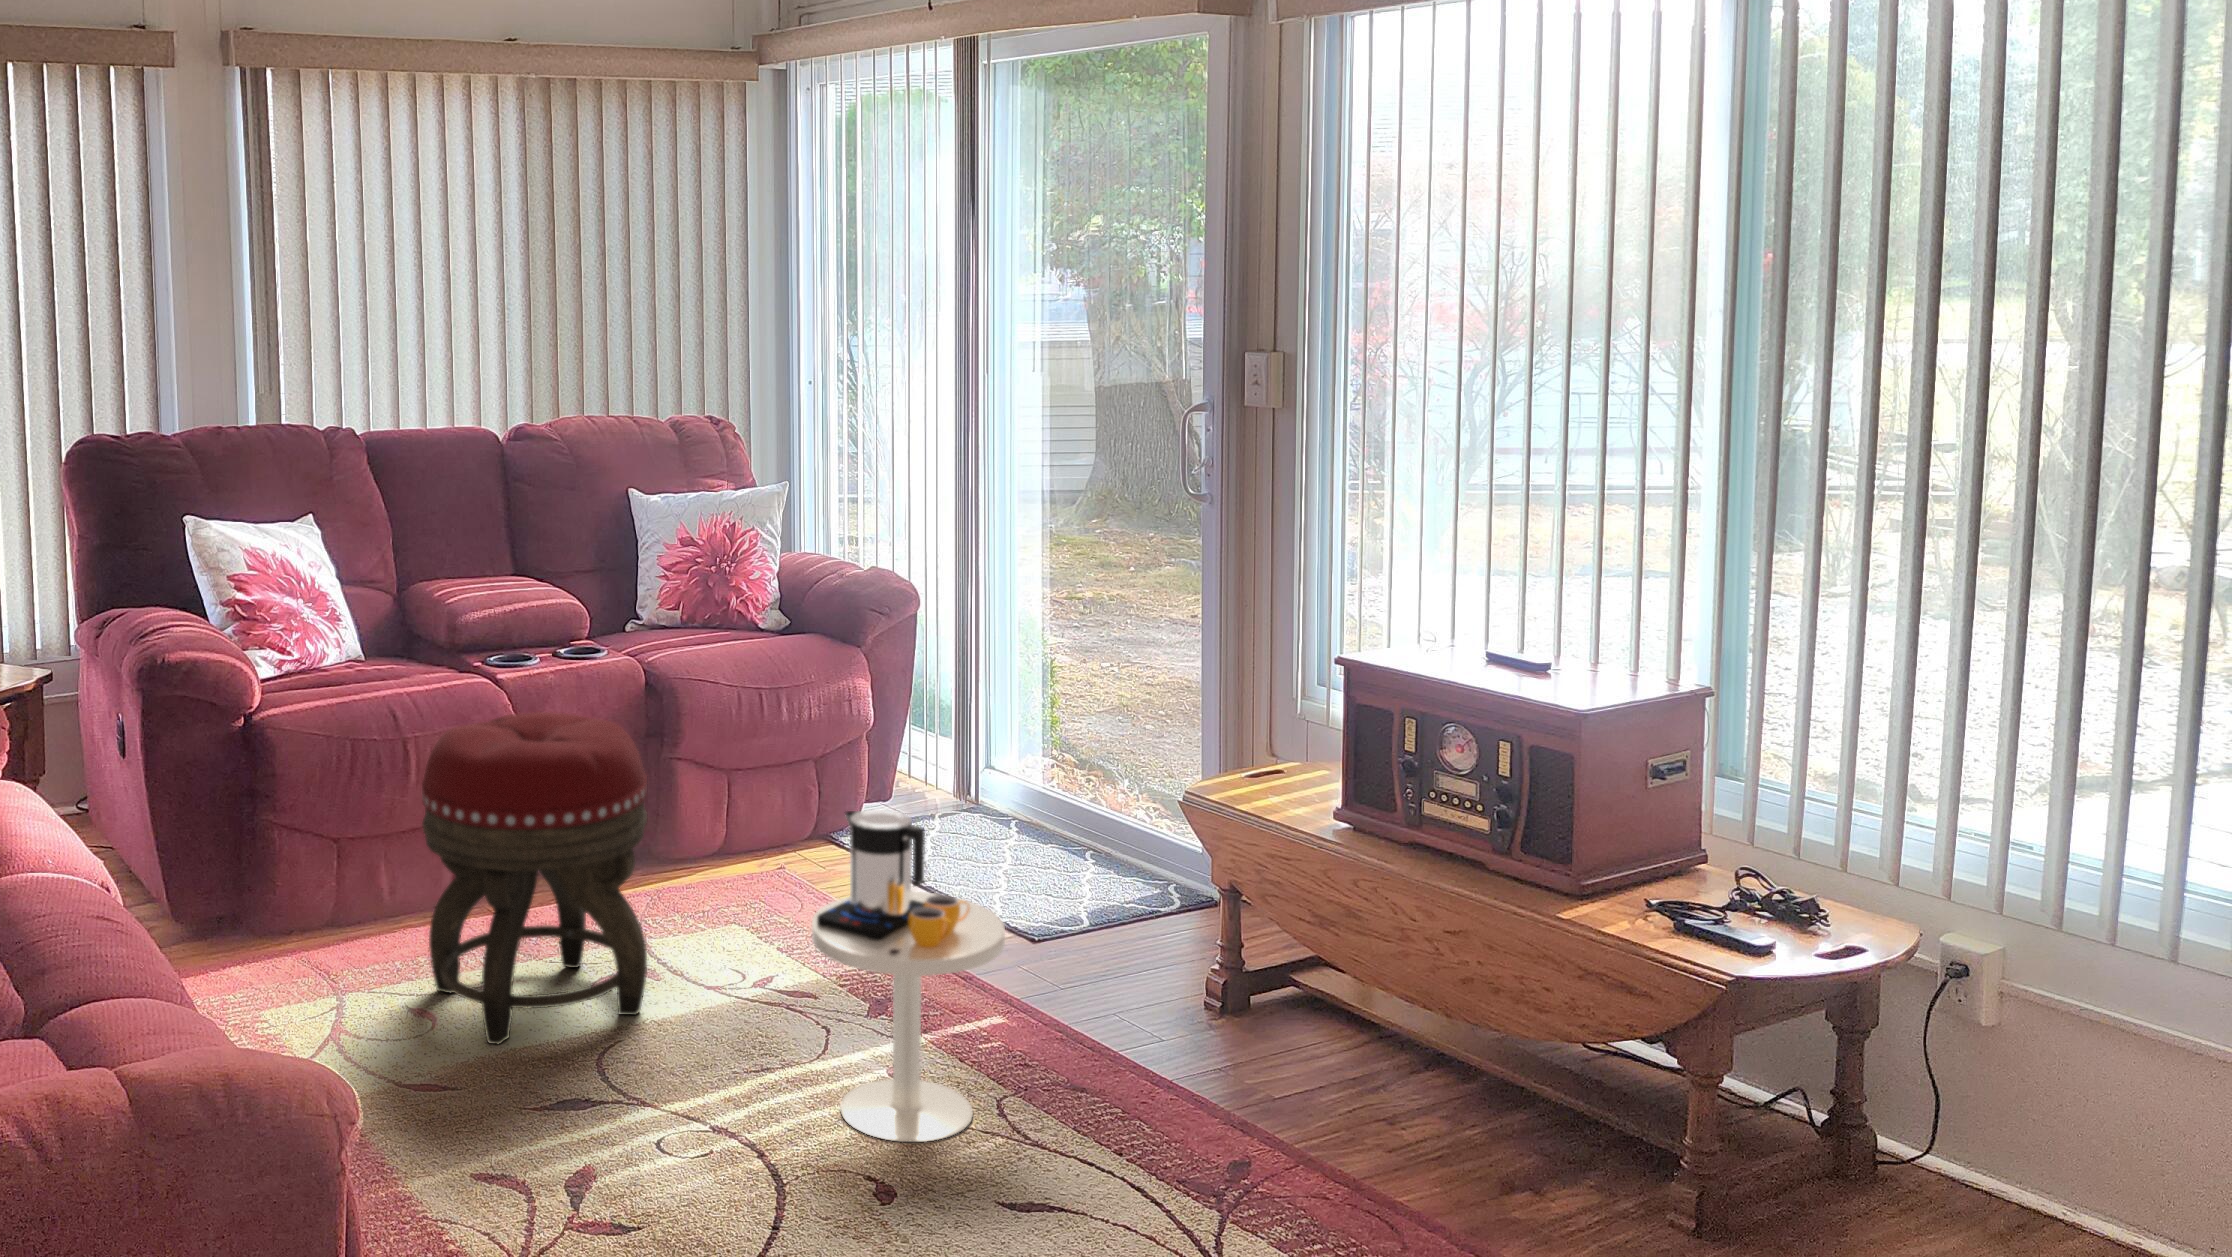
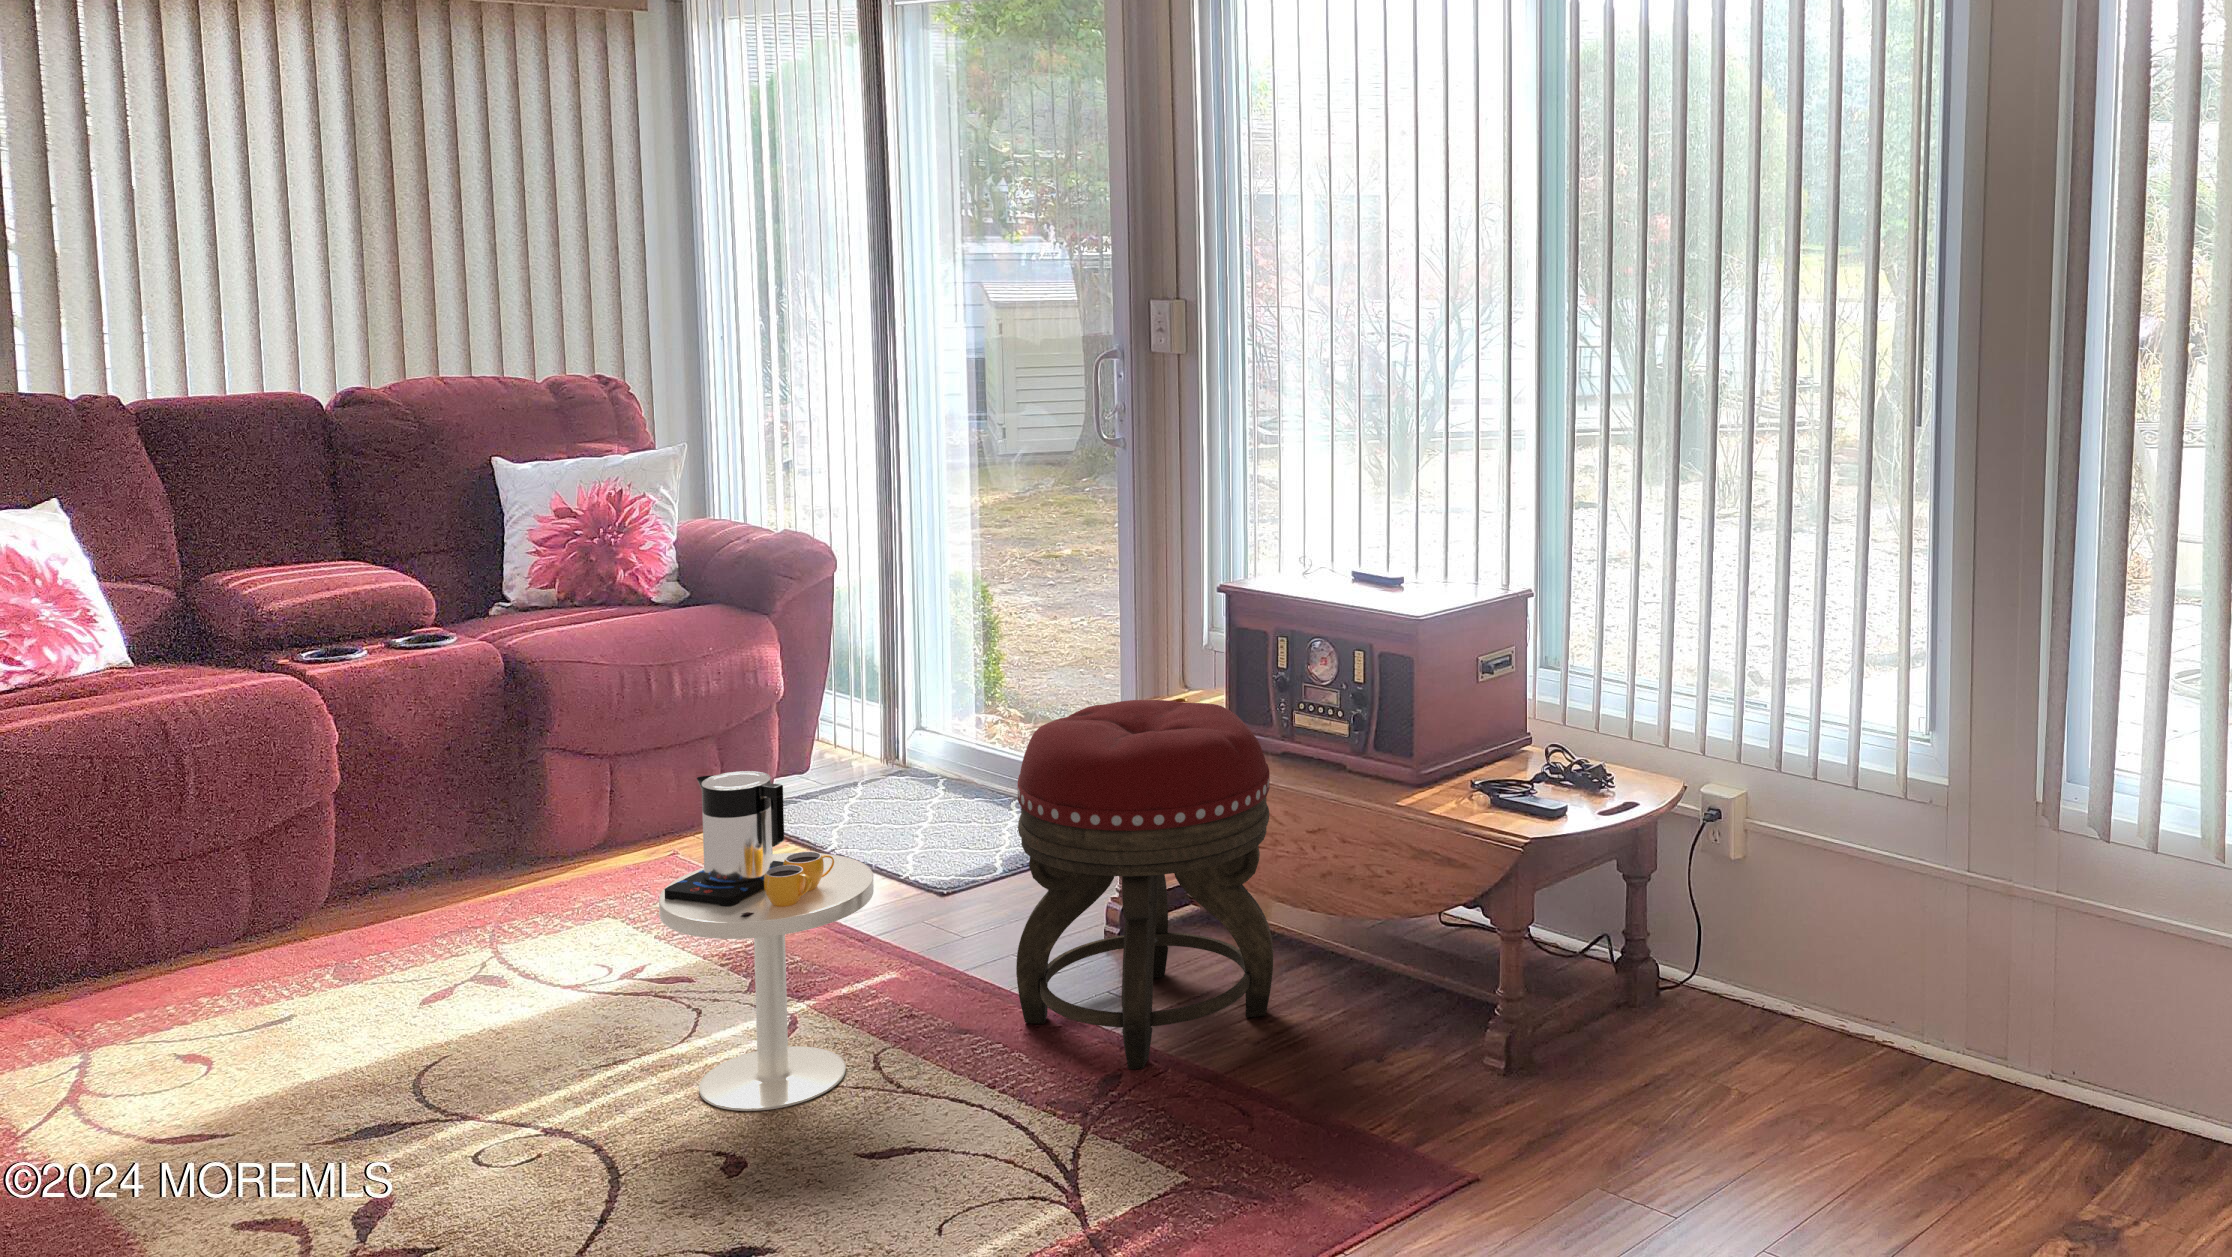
footstool: present [422,712,647,1044] -> present [1016,700,1273,1069]

